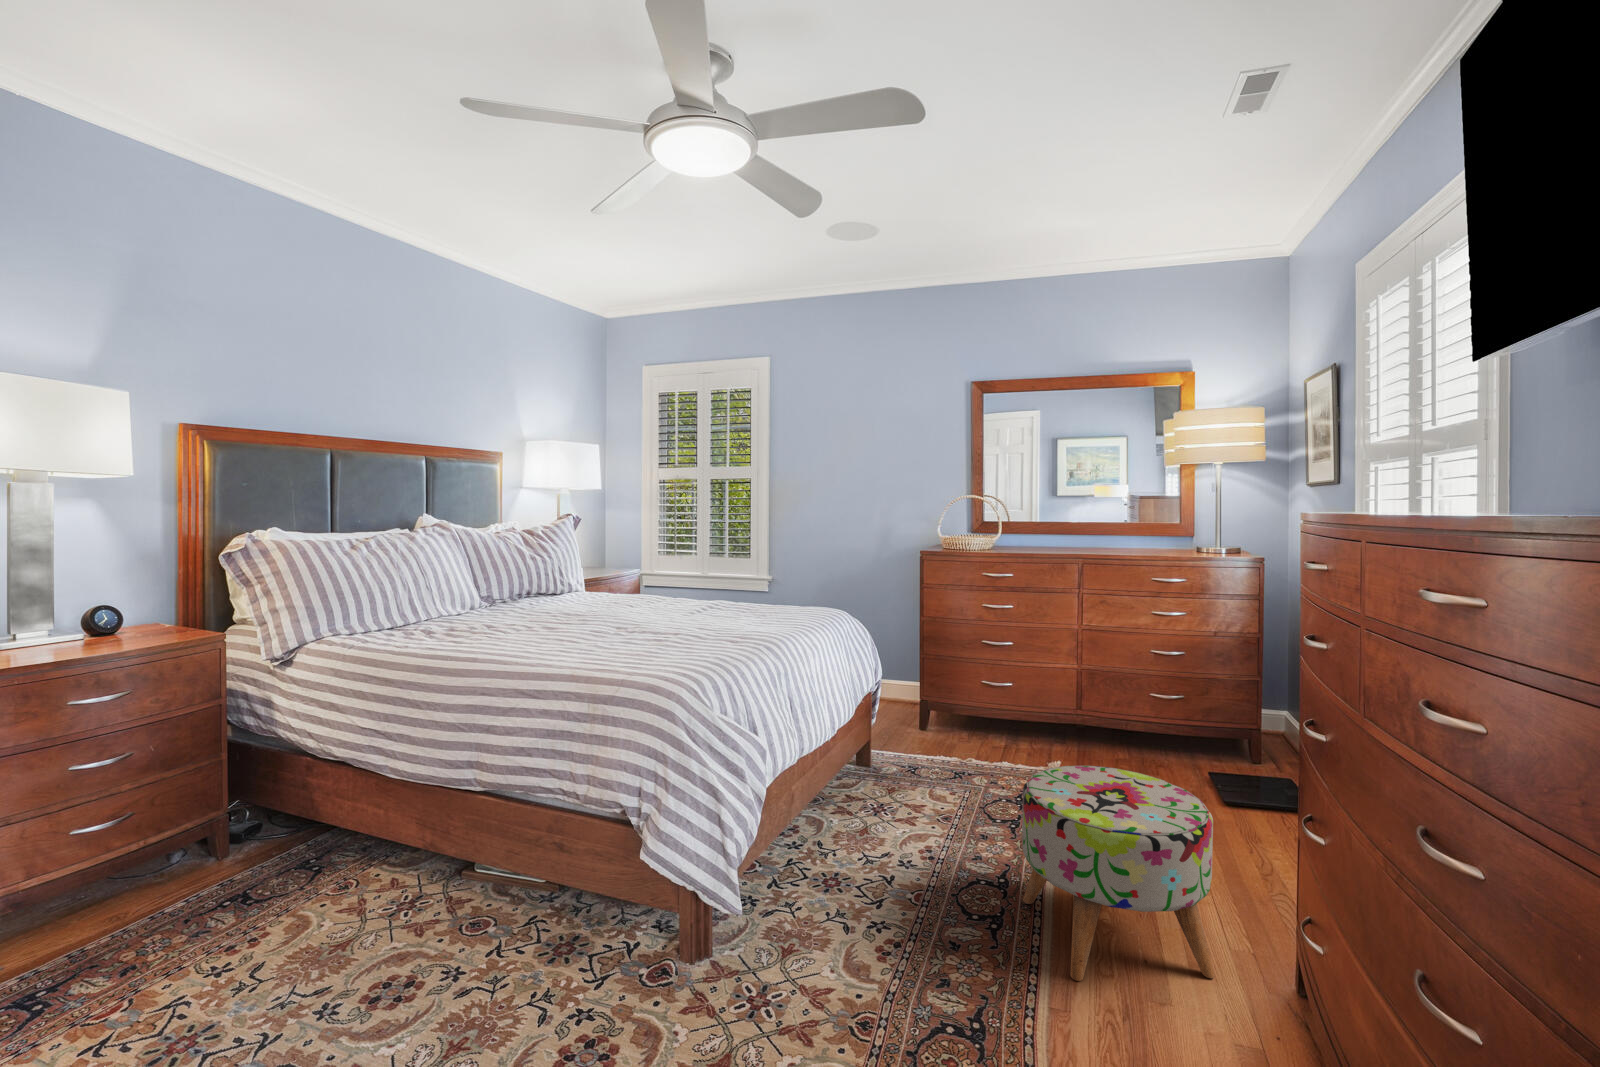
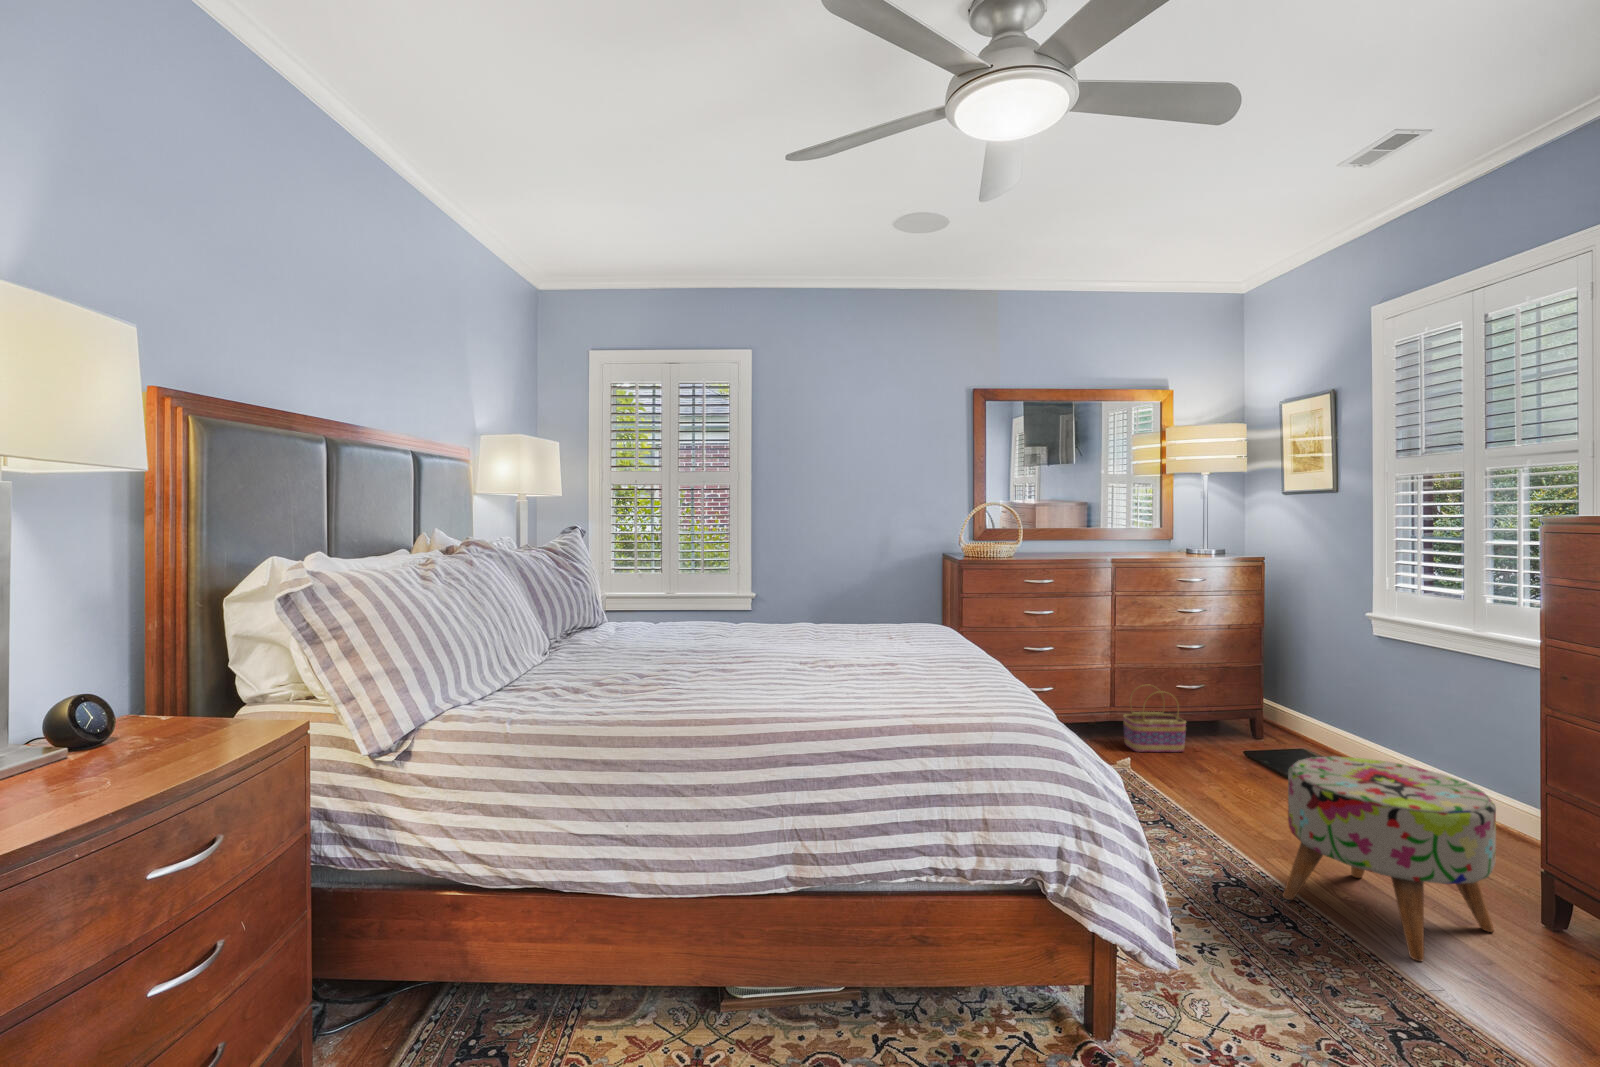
basket: none [1079,687,1141,761] -> present [1123,687,1186,752]

